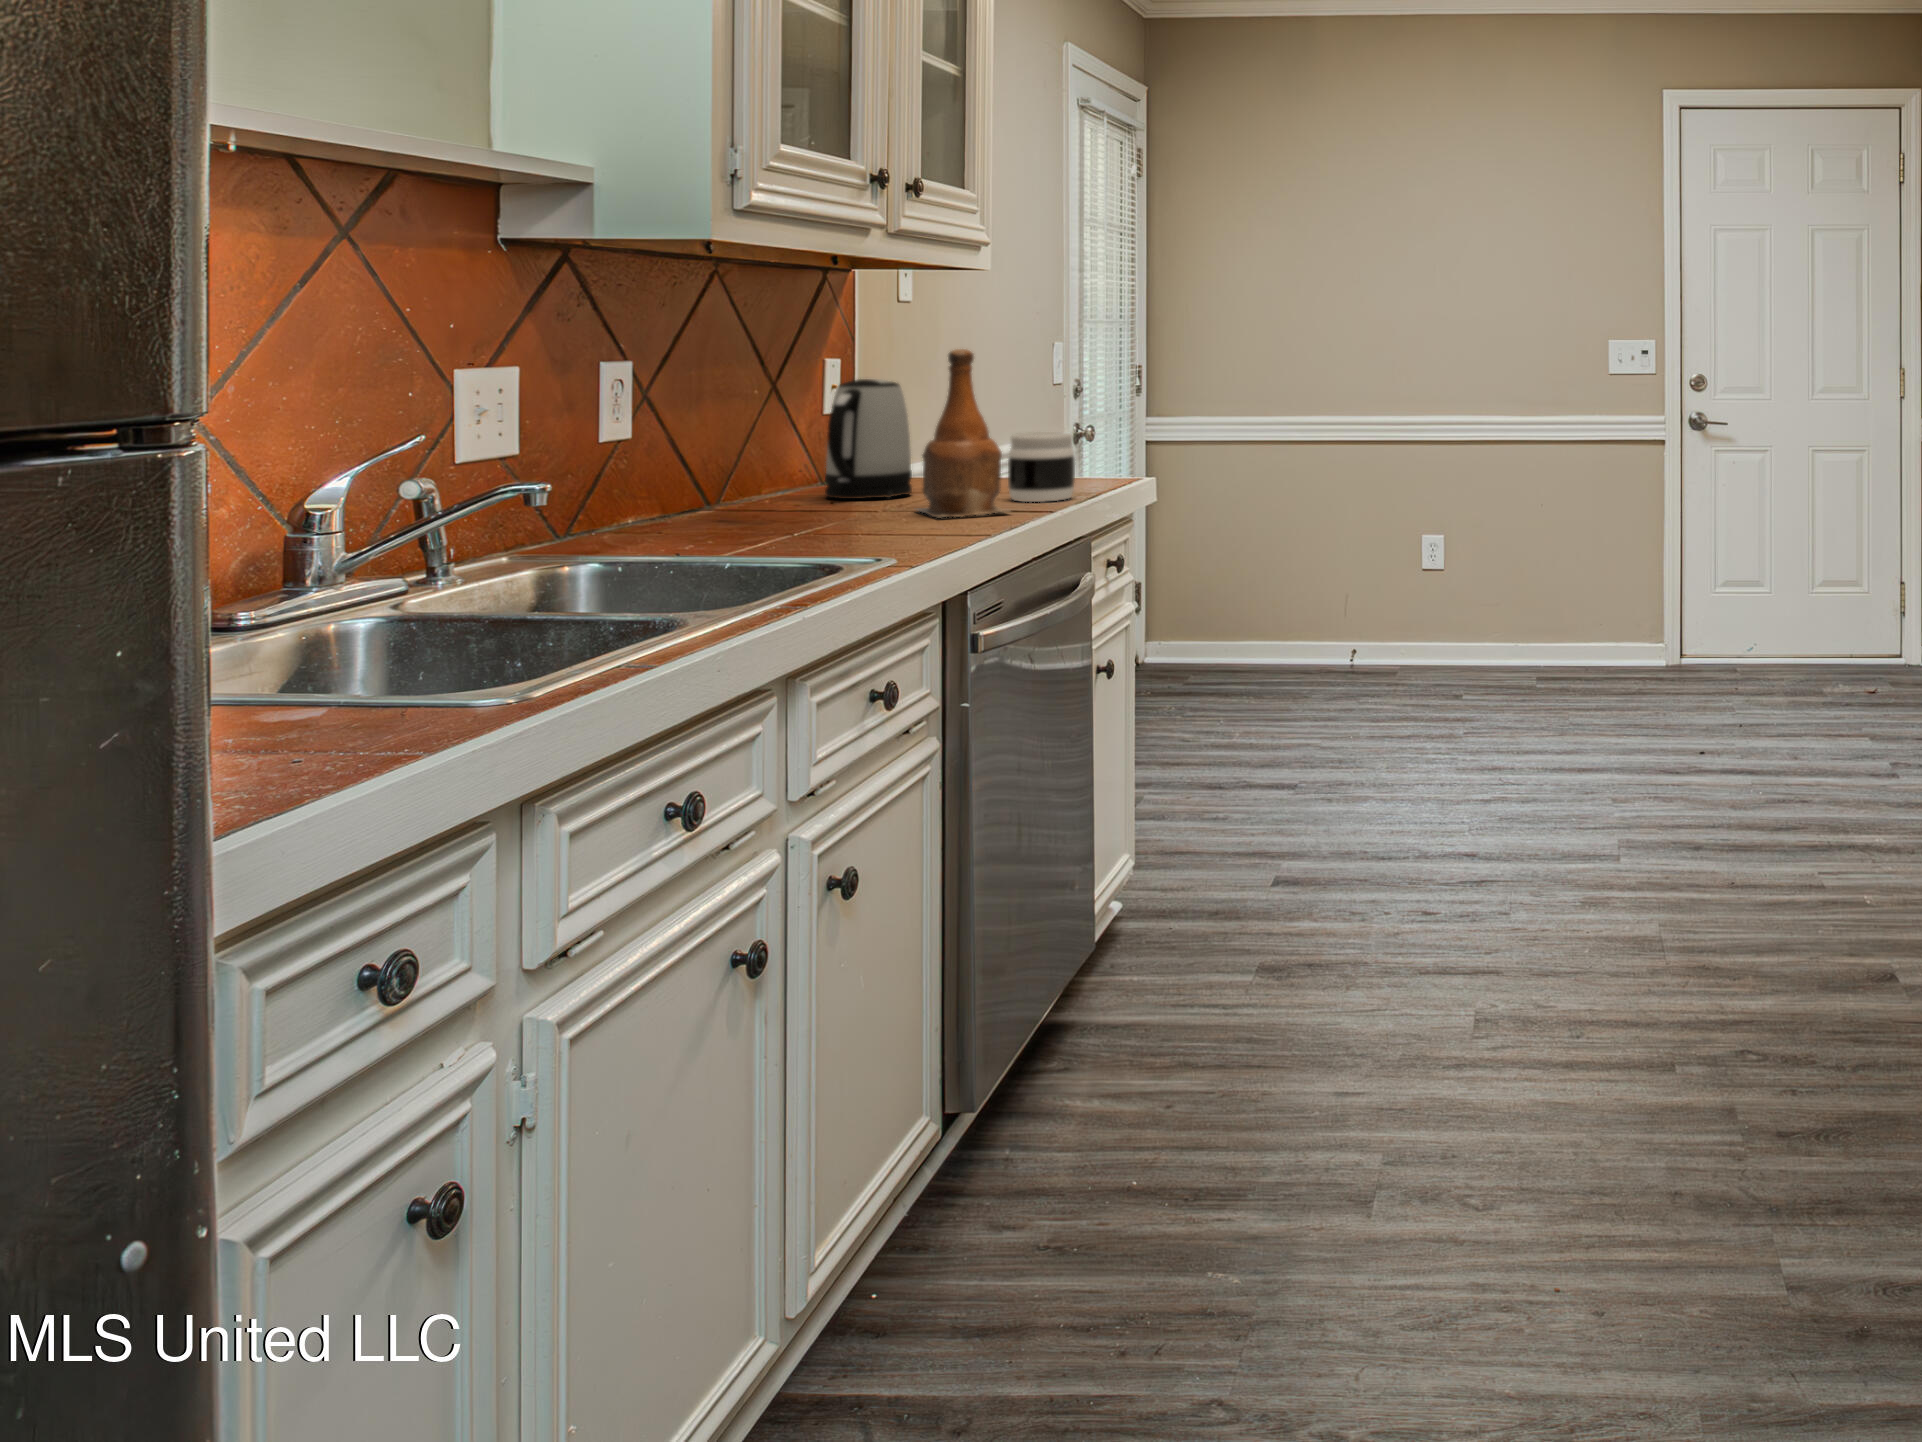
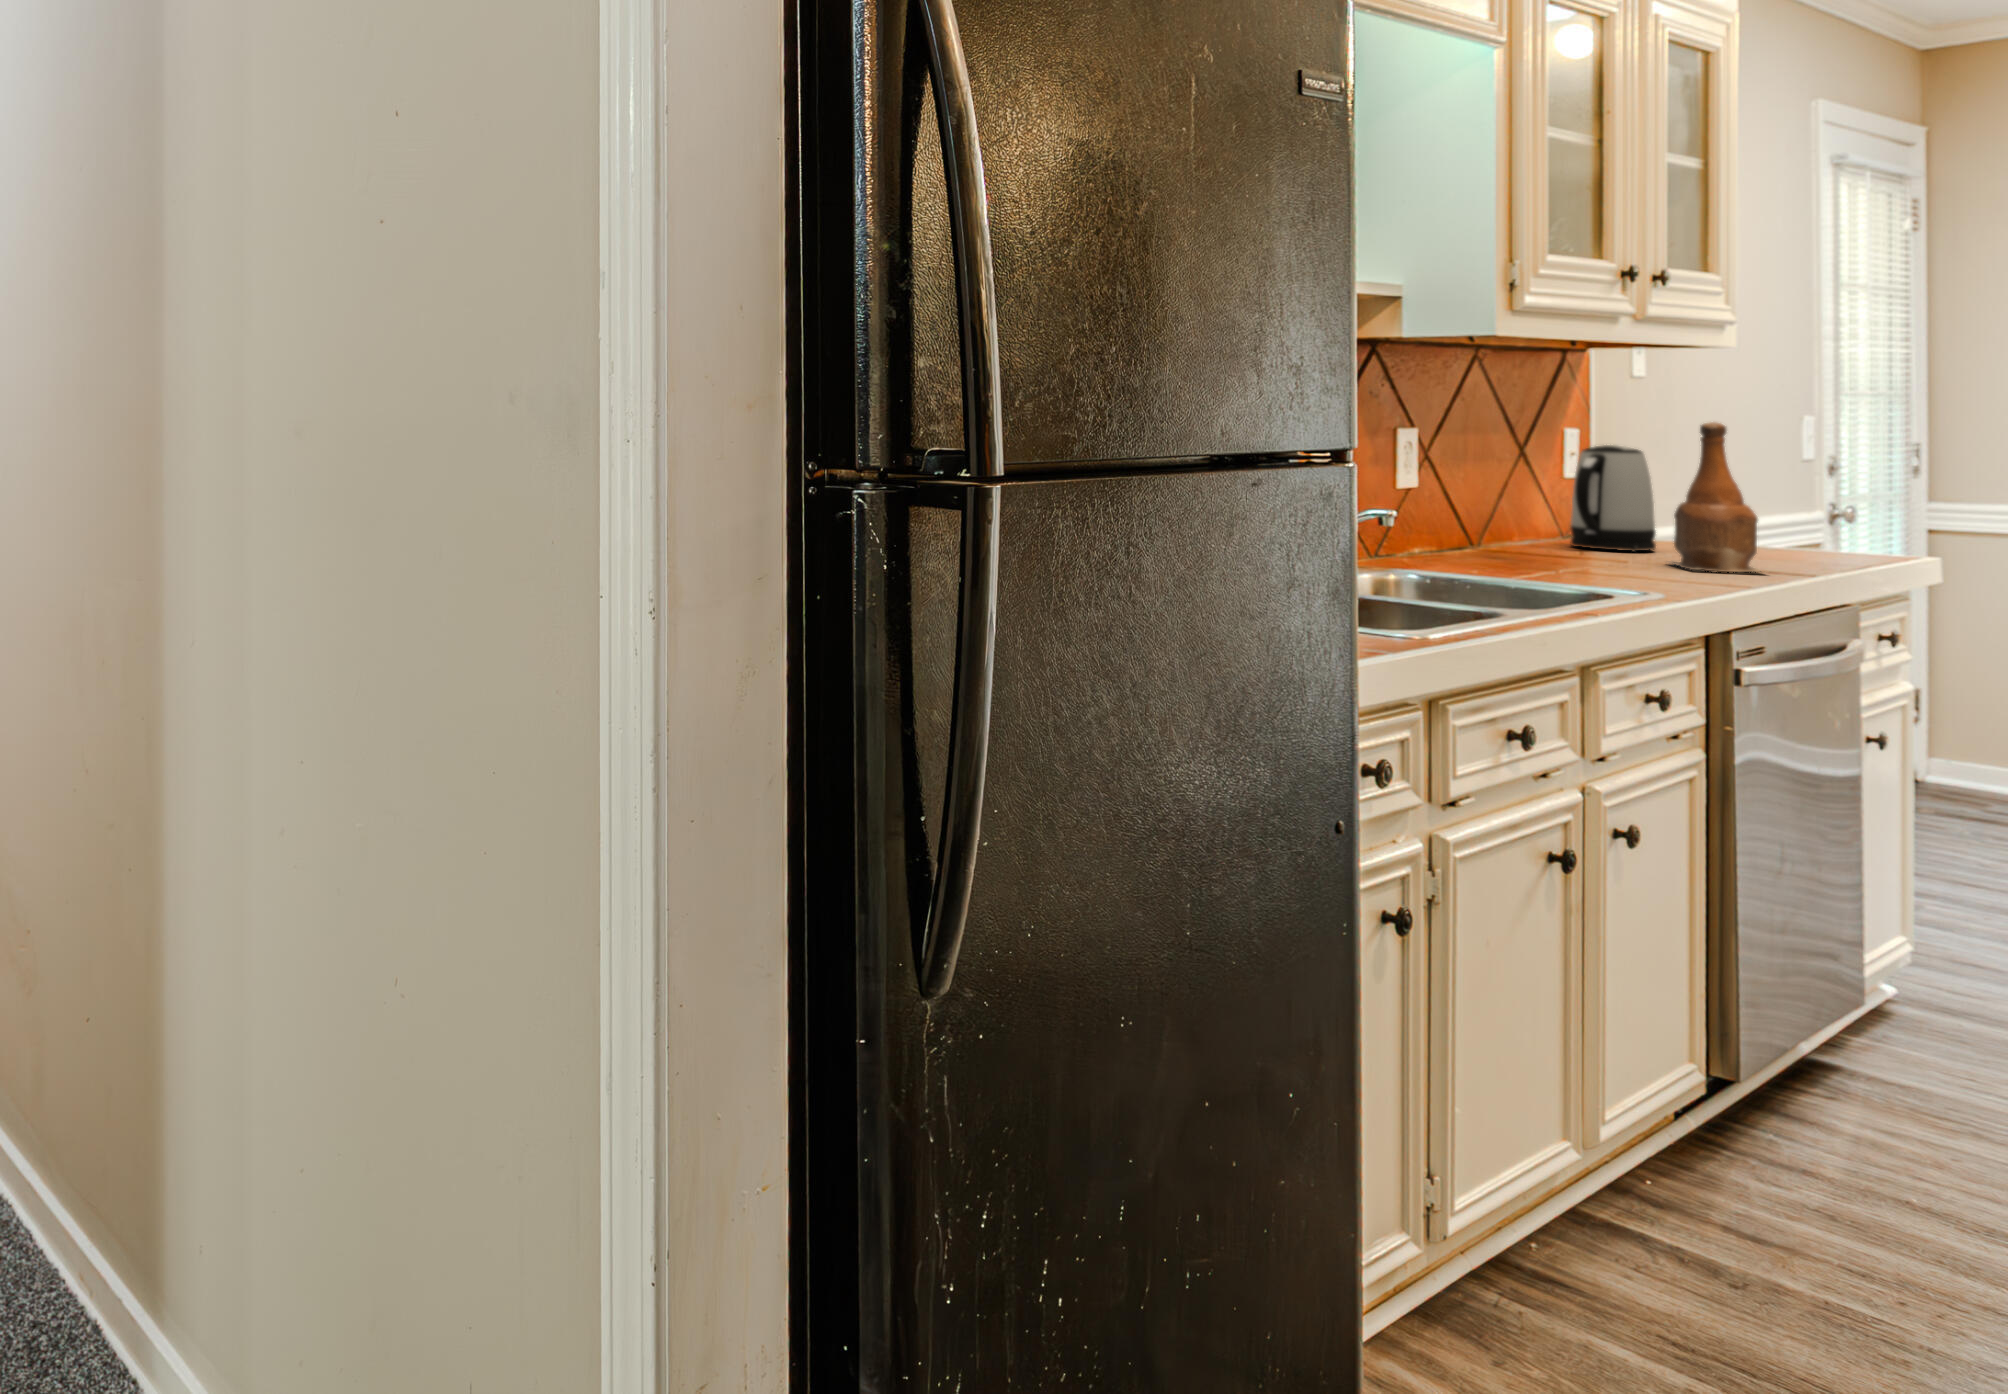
jar: present [1008,432,1075,502] -> none [1762,503,1839,569]

